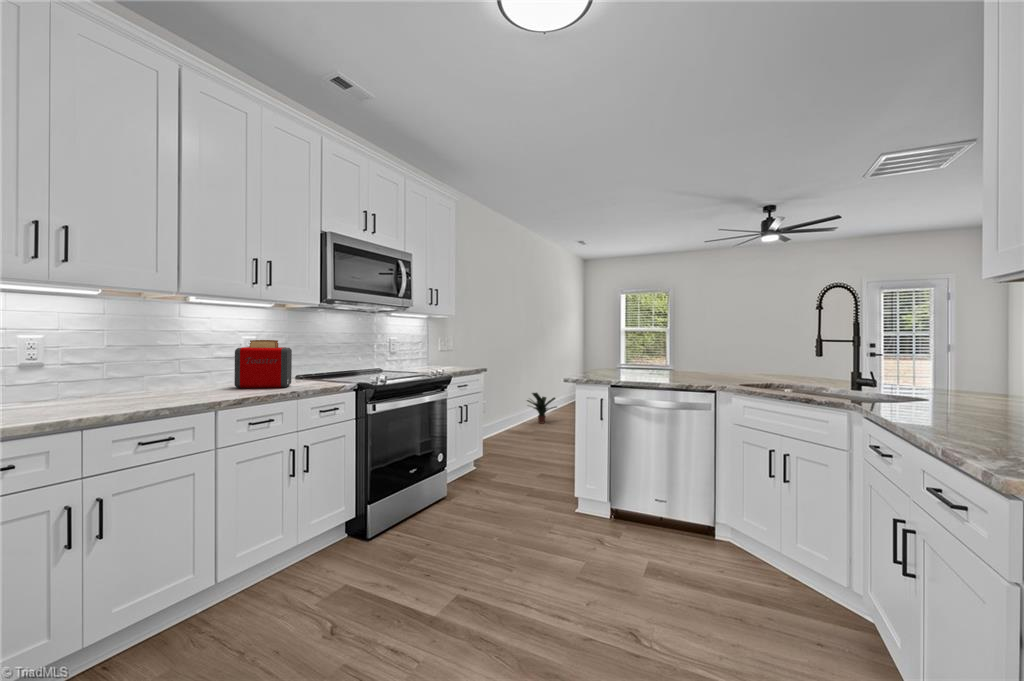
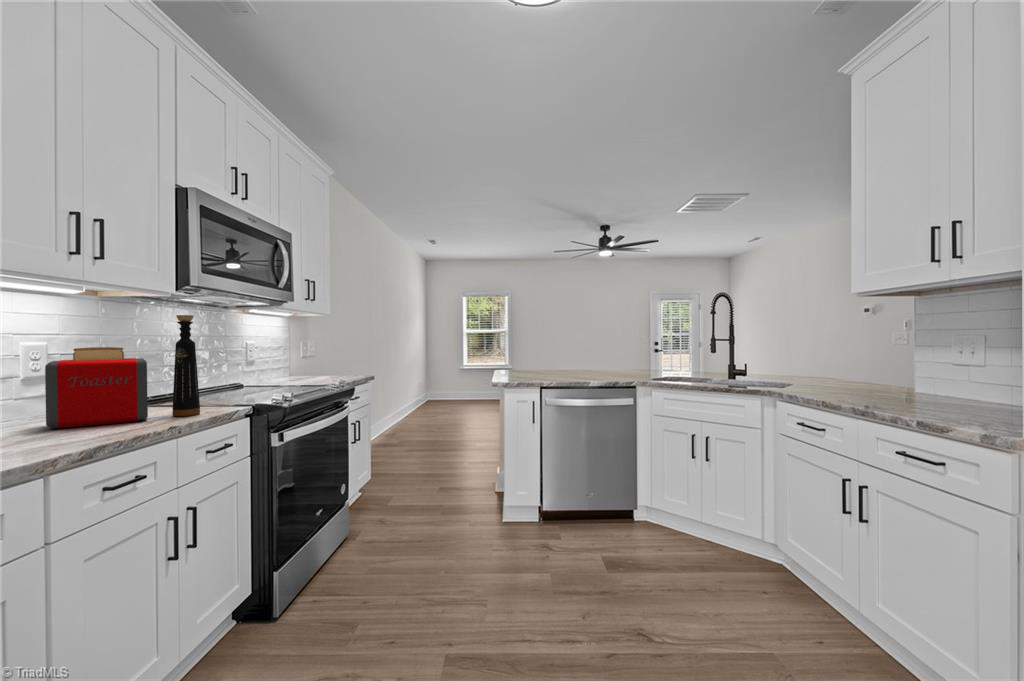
bottle: none [304,320,320,387] -> present [172,315,200,416]
potted plant: present [527,393,556,423] -> none [386,401,420,434]

